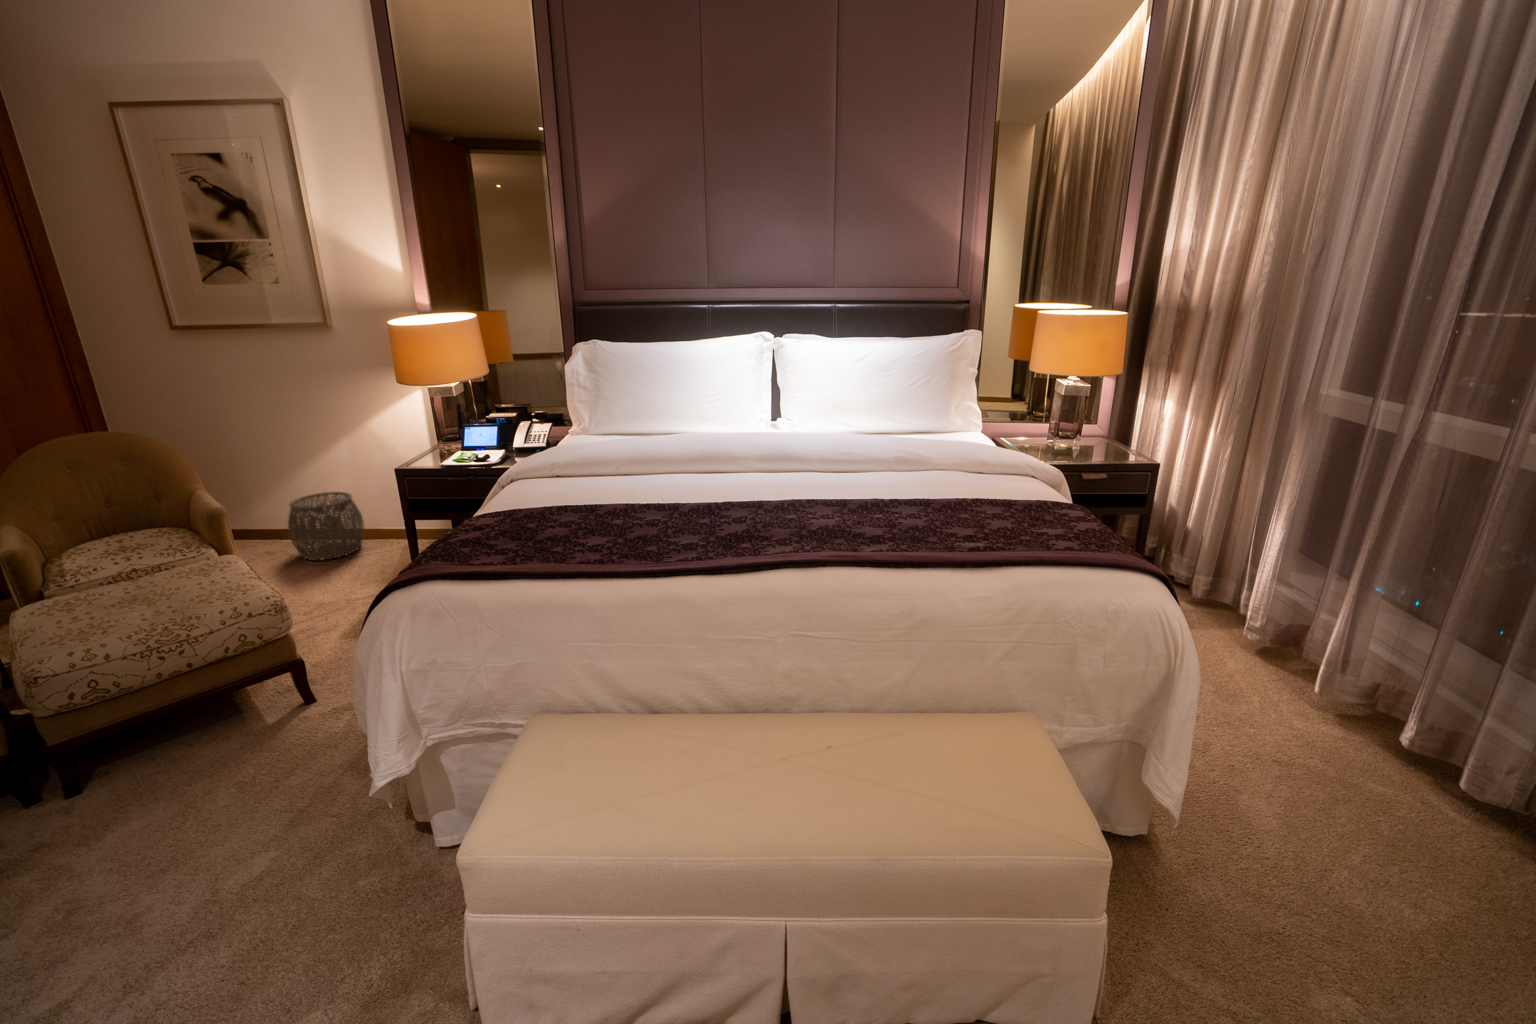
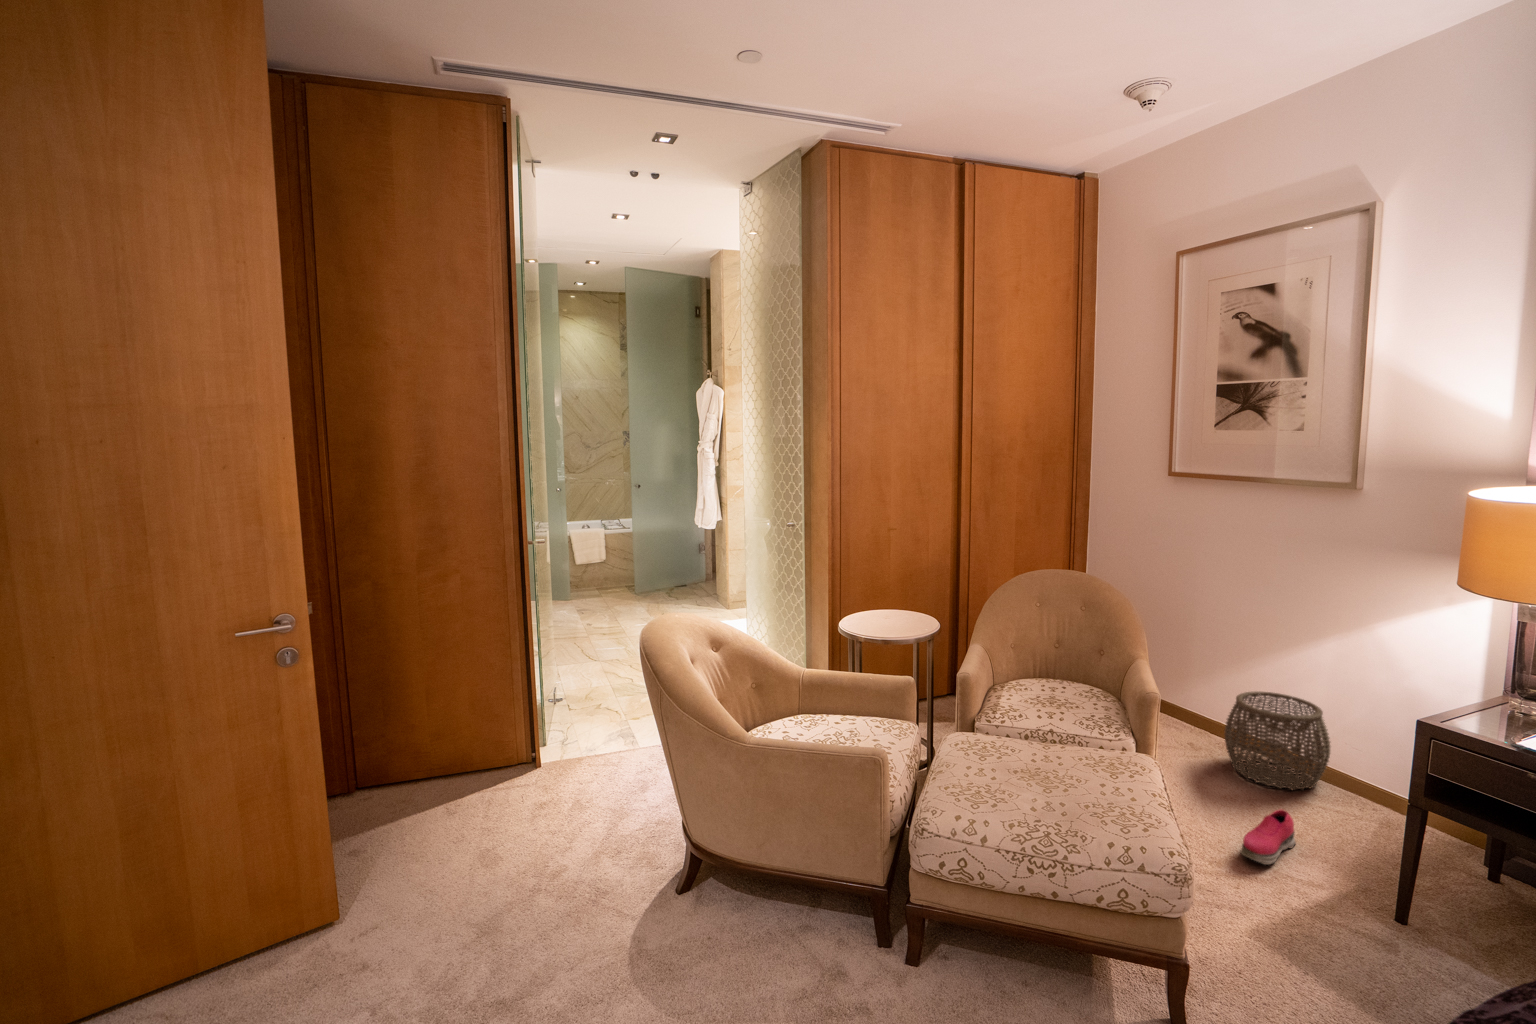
shoe: none [321,564,356,604] -> present [1240,809,1296,865]

